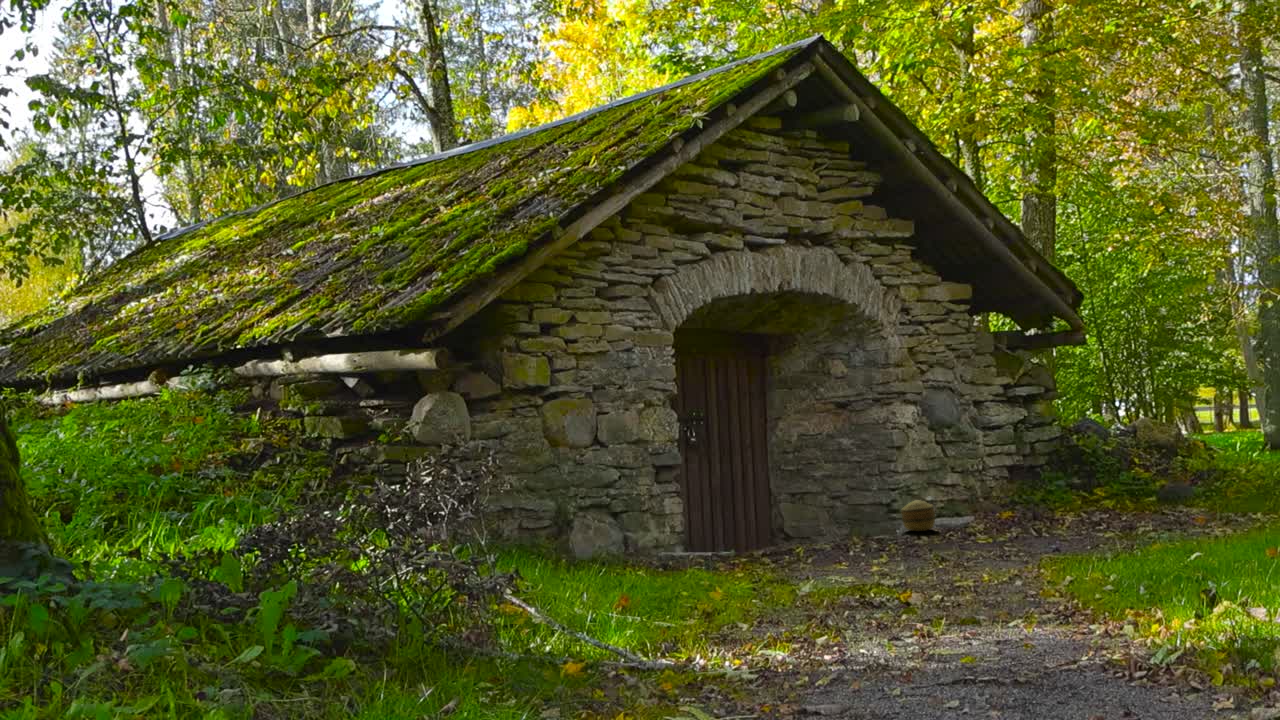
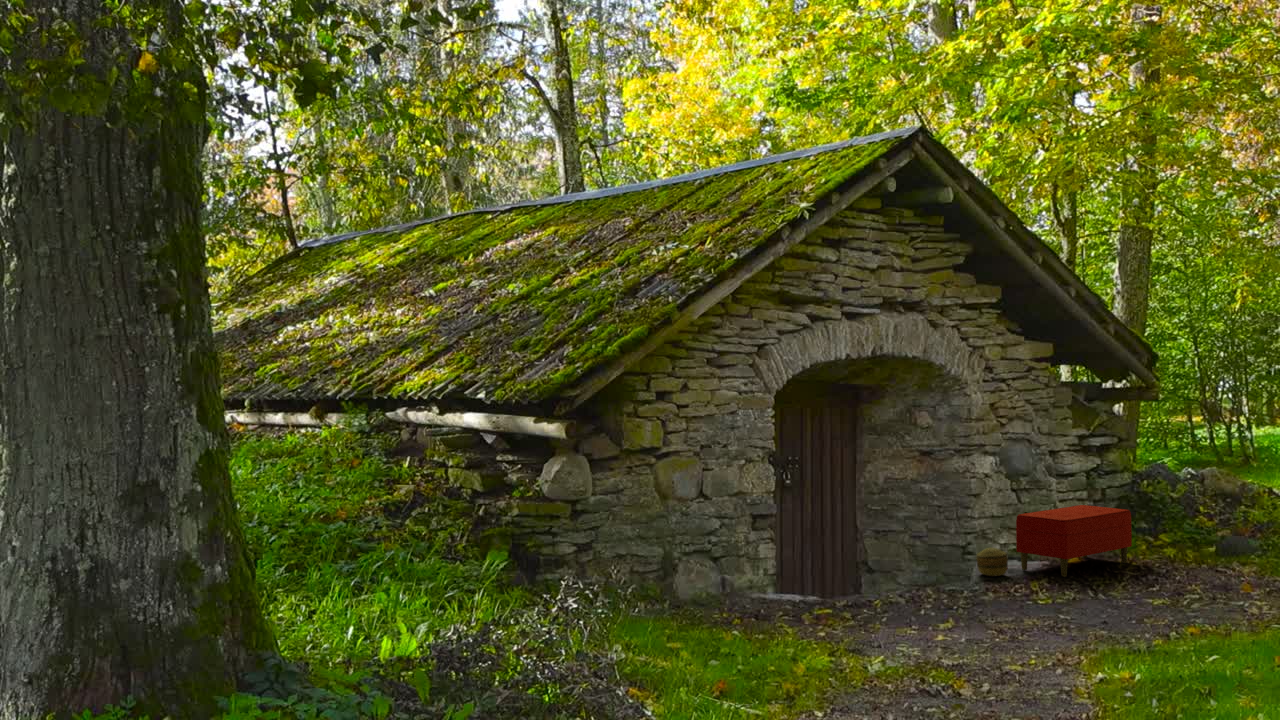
bench: none [942,457,1064,527] -> present [1016,505,1132,577]

